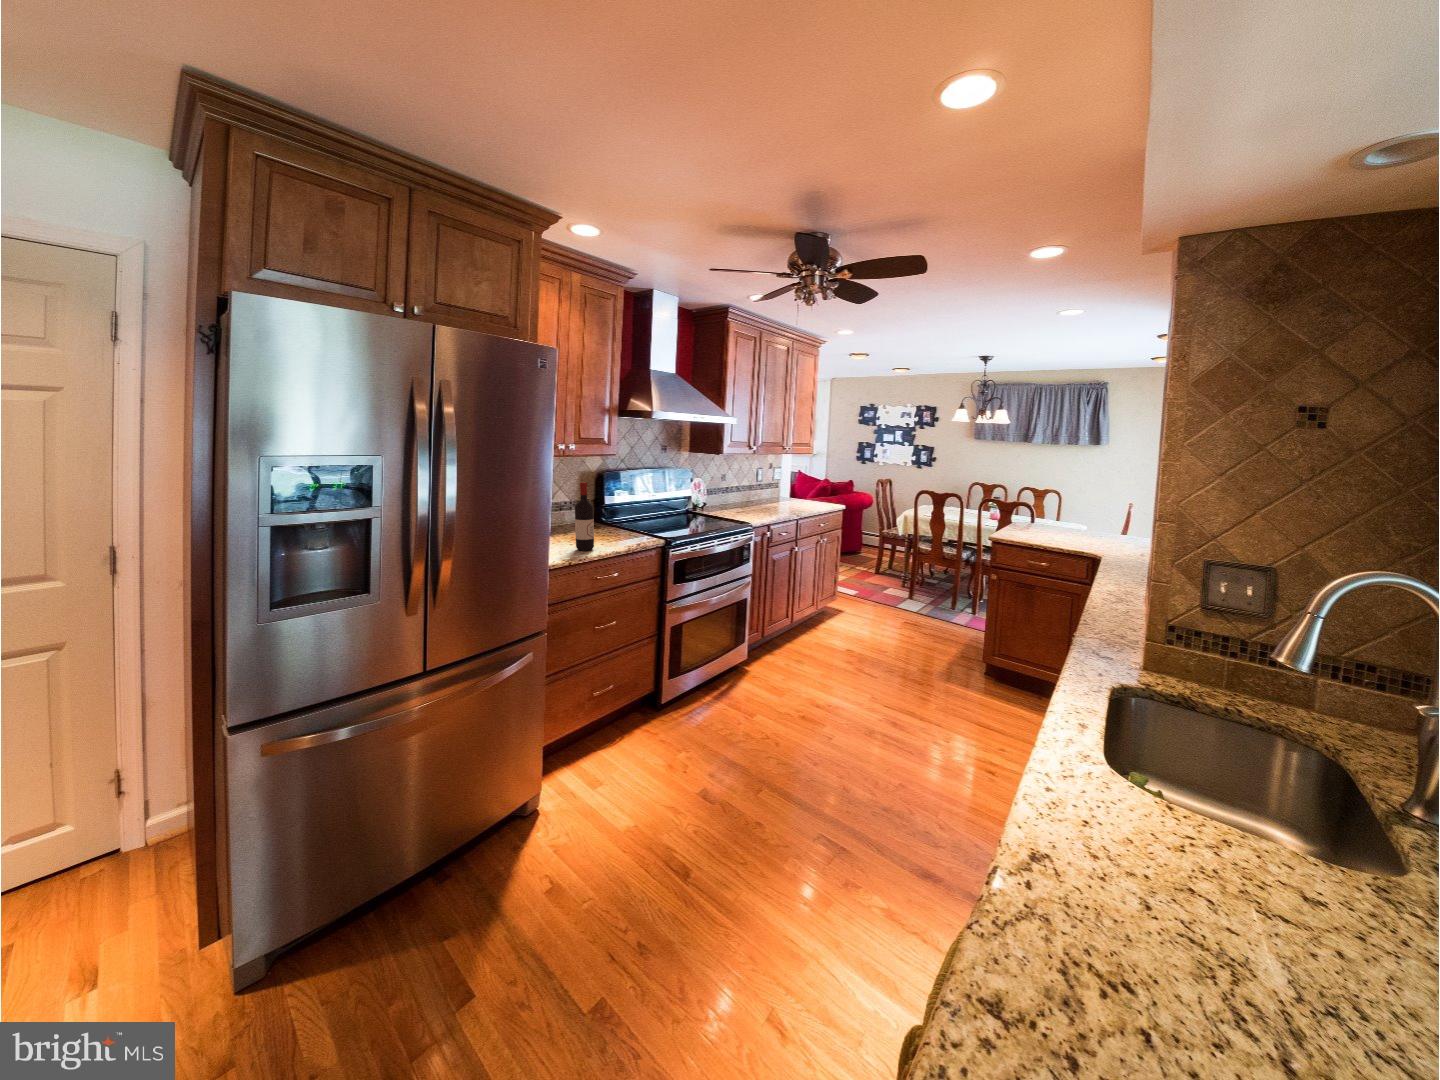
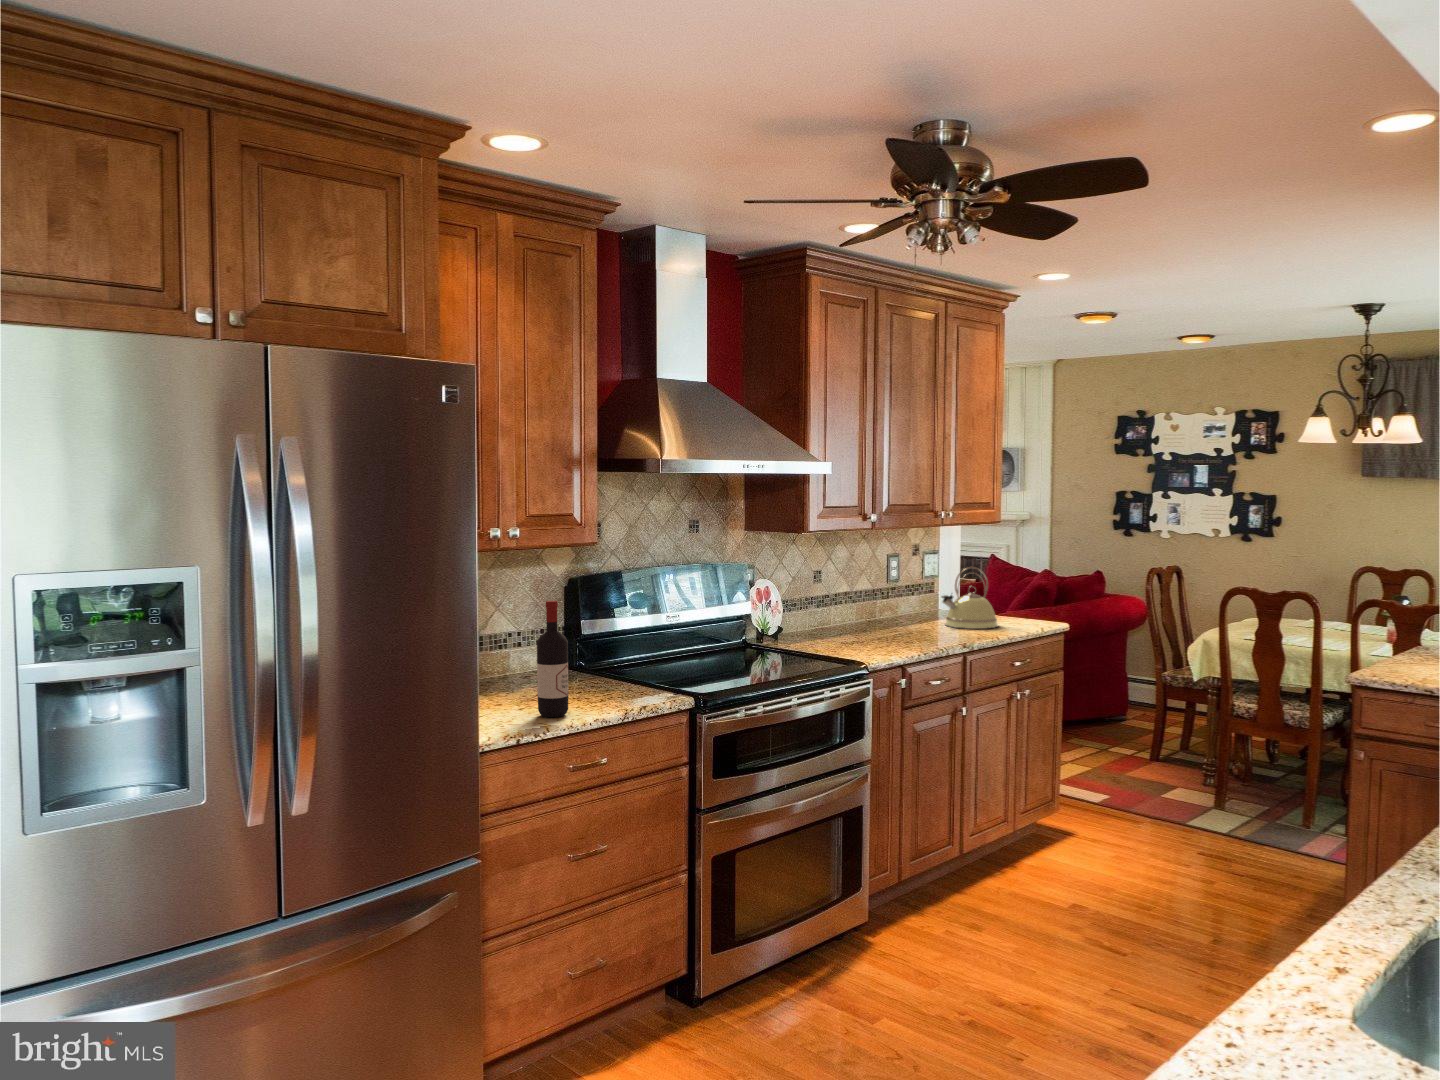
kettle: none [784,475,813,508] -> present [942,567,998,629]

